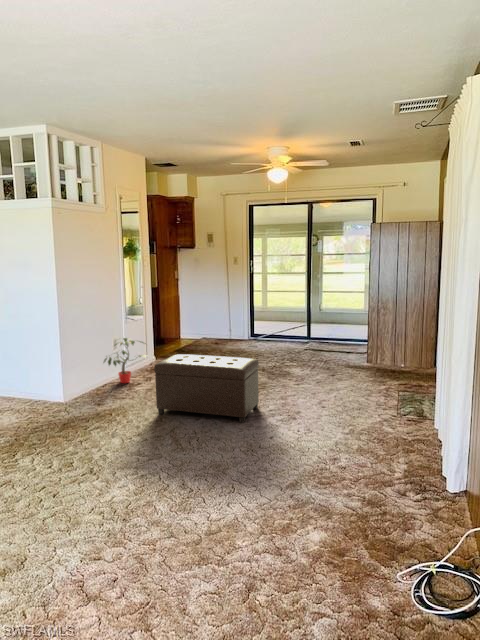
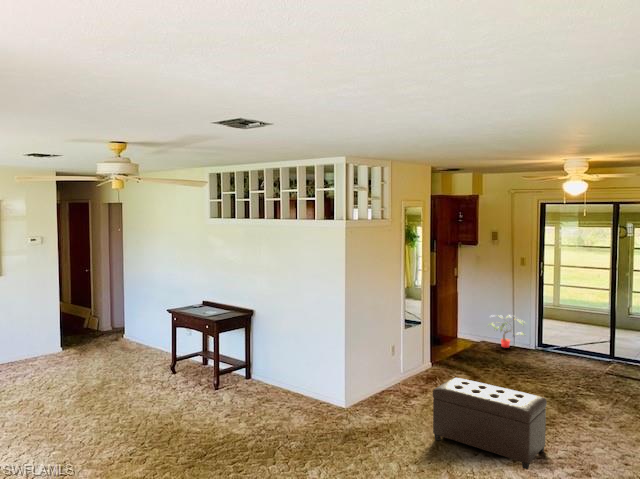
potted plant: present [104,338,146,383] -> present [489,315,524,348]

